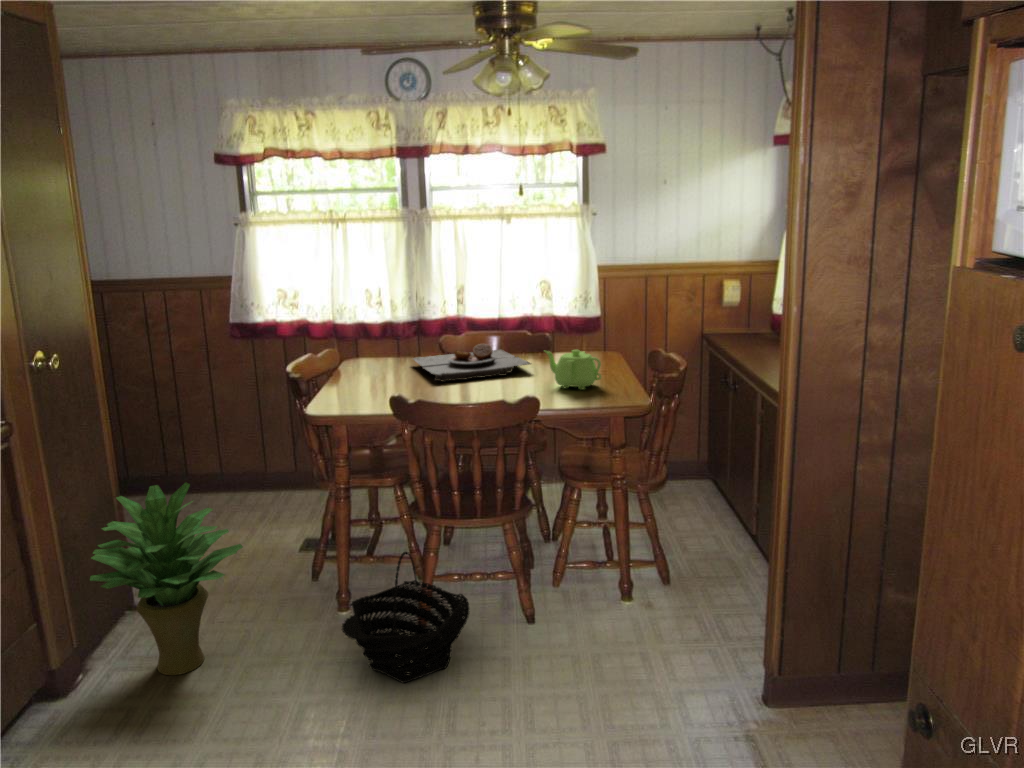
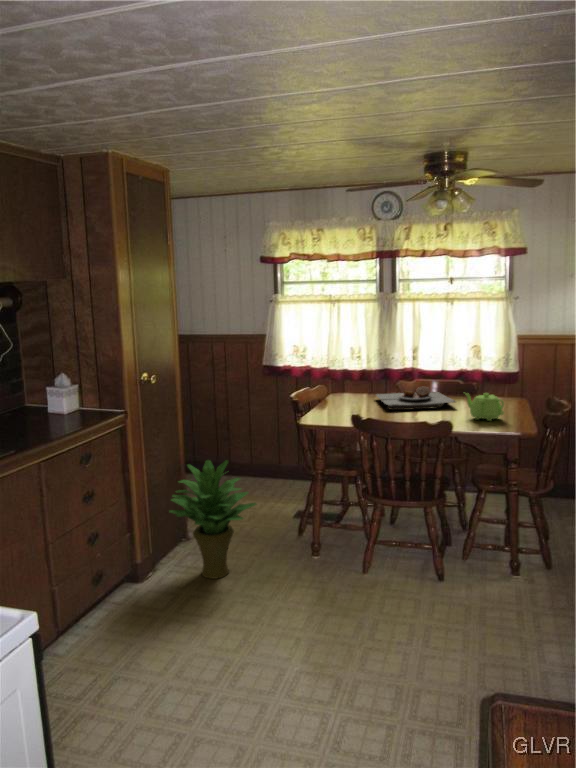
basket: present [342,552,469,683] -> none [312,518,397,604]

